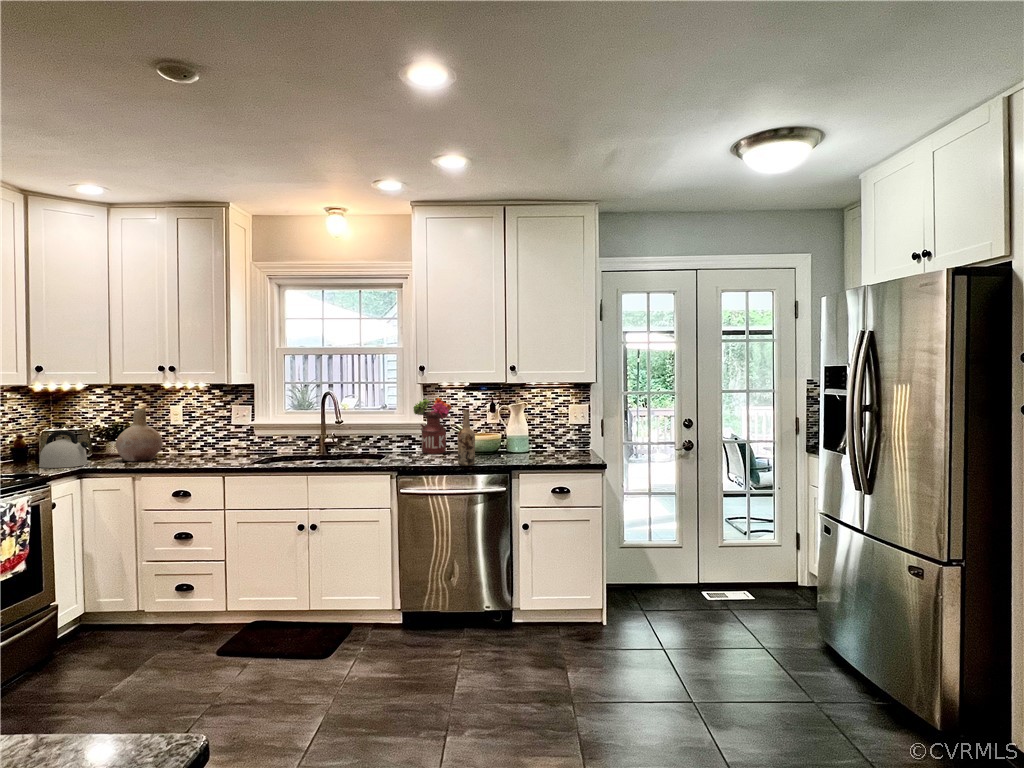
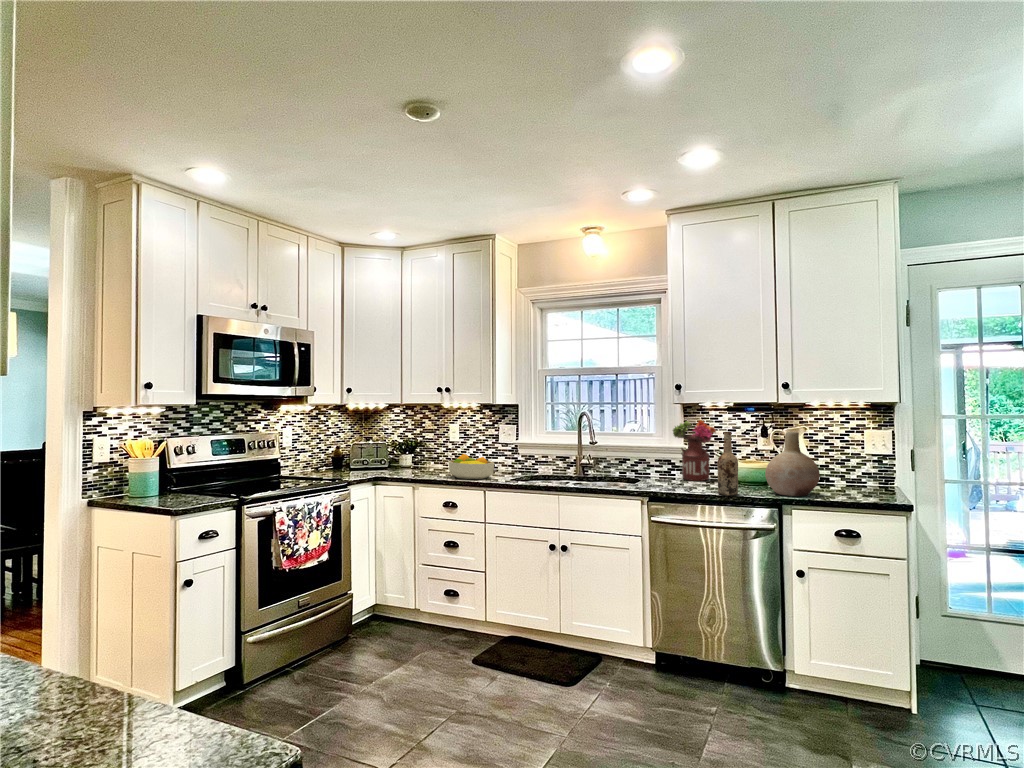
vase: present [116,409,163,461] -> present [765,432,820,496]
kettle: present [39,431,88,468] -> none [347,443,383,475]
fruit bowl: none [175,438,231,465] -> present [448,454,494,479]

